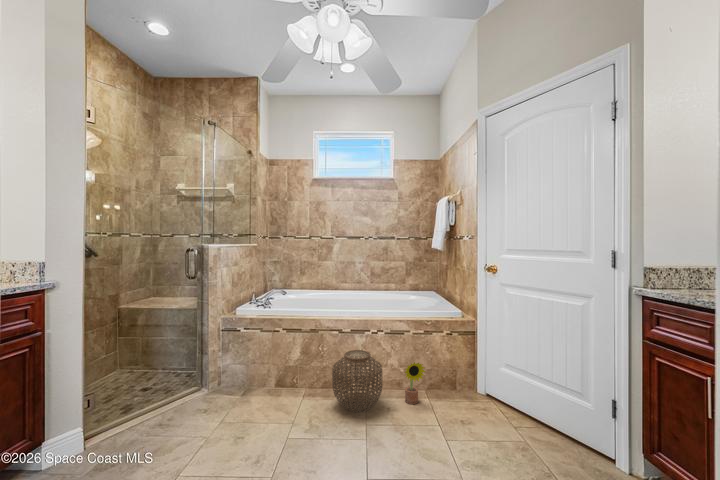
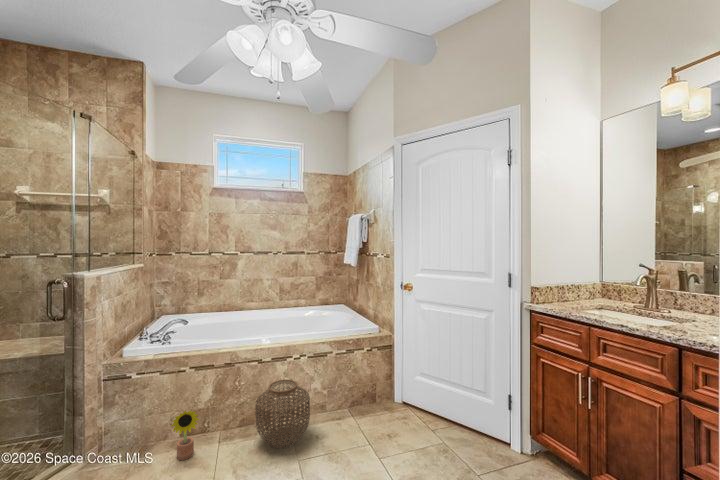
decorative plant: present [405,362,425,404] -> present [171,411,199,460]

